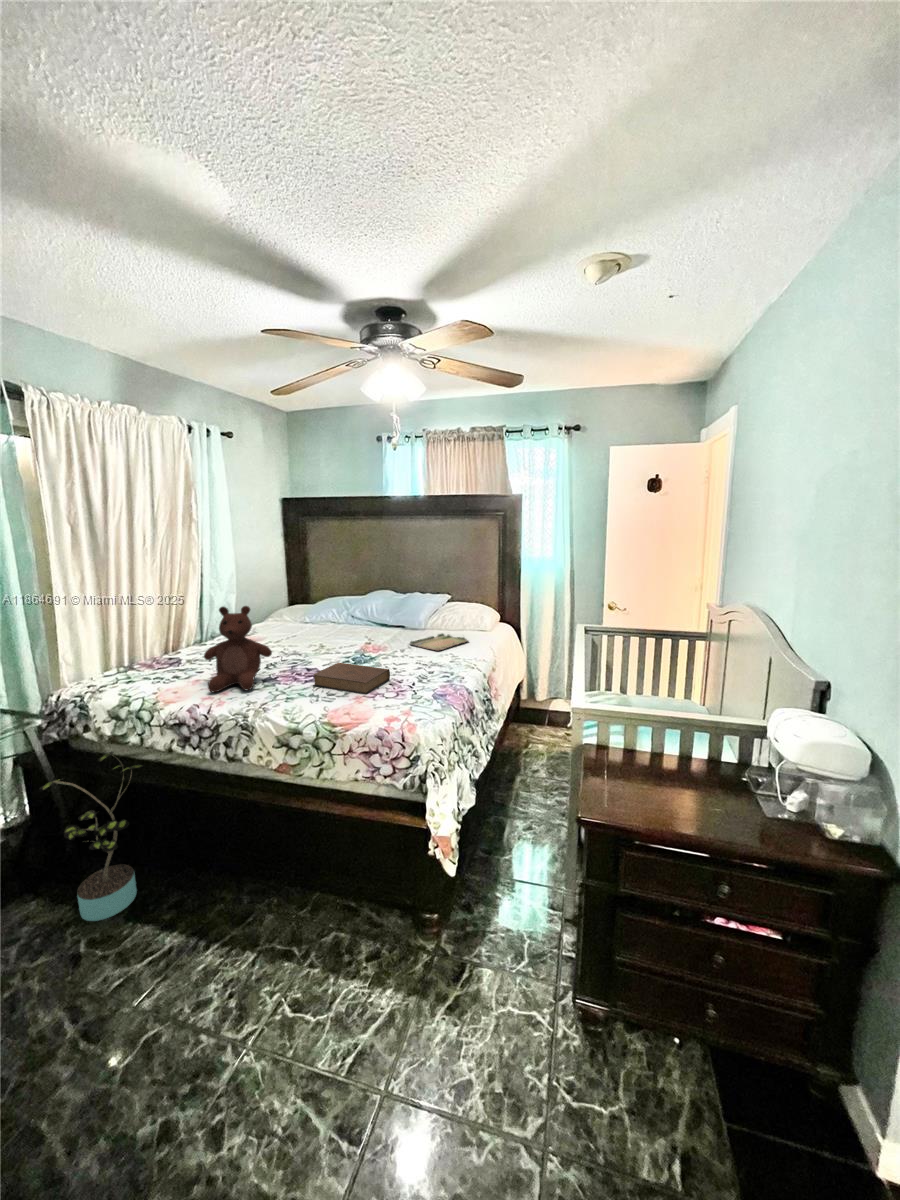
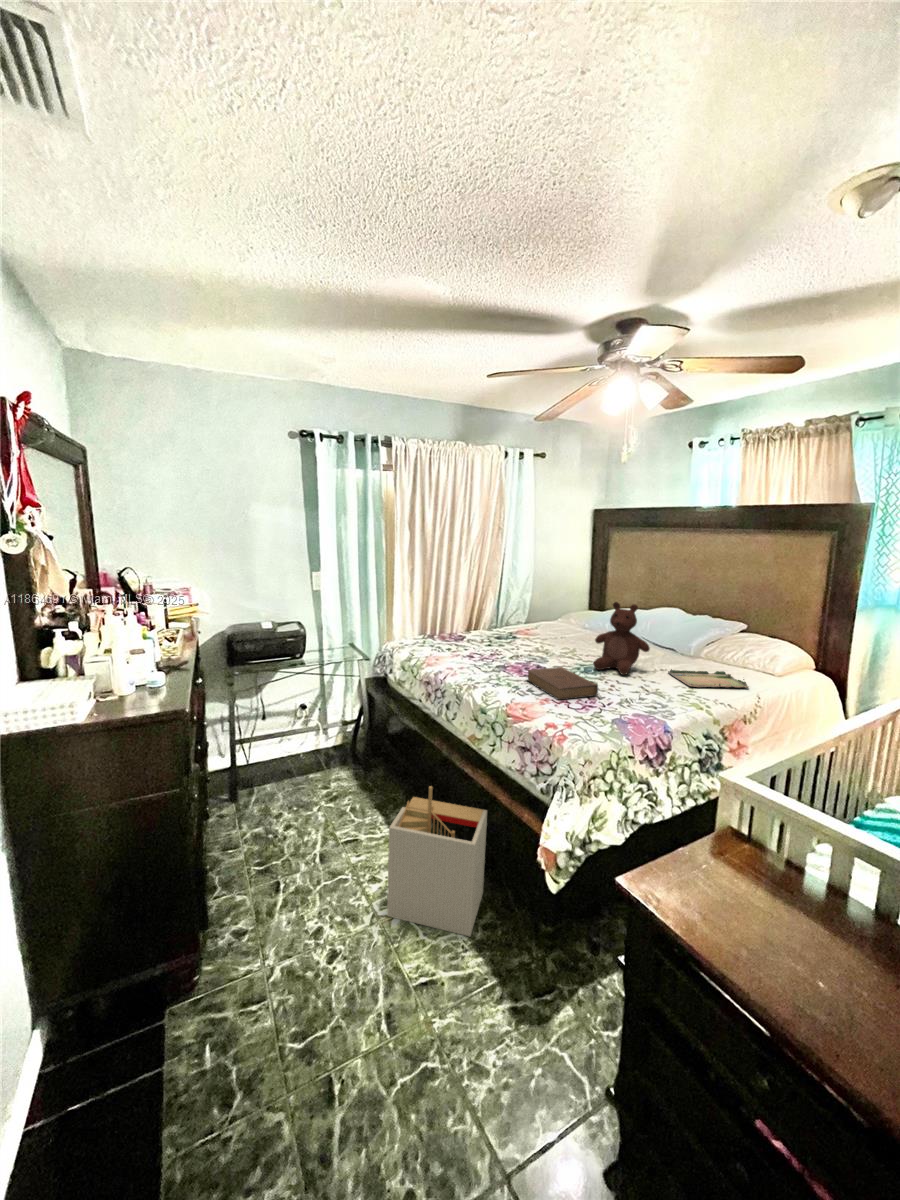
teddy bear: present [204,606,272,692] -> present [594,602,650,675]
potted plant: present [40,752,142,921] -> none [350,688,402,801]
storage bin: none [236,836,359,1031] -> present [387,786,487,936]

